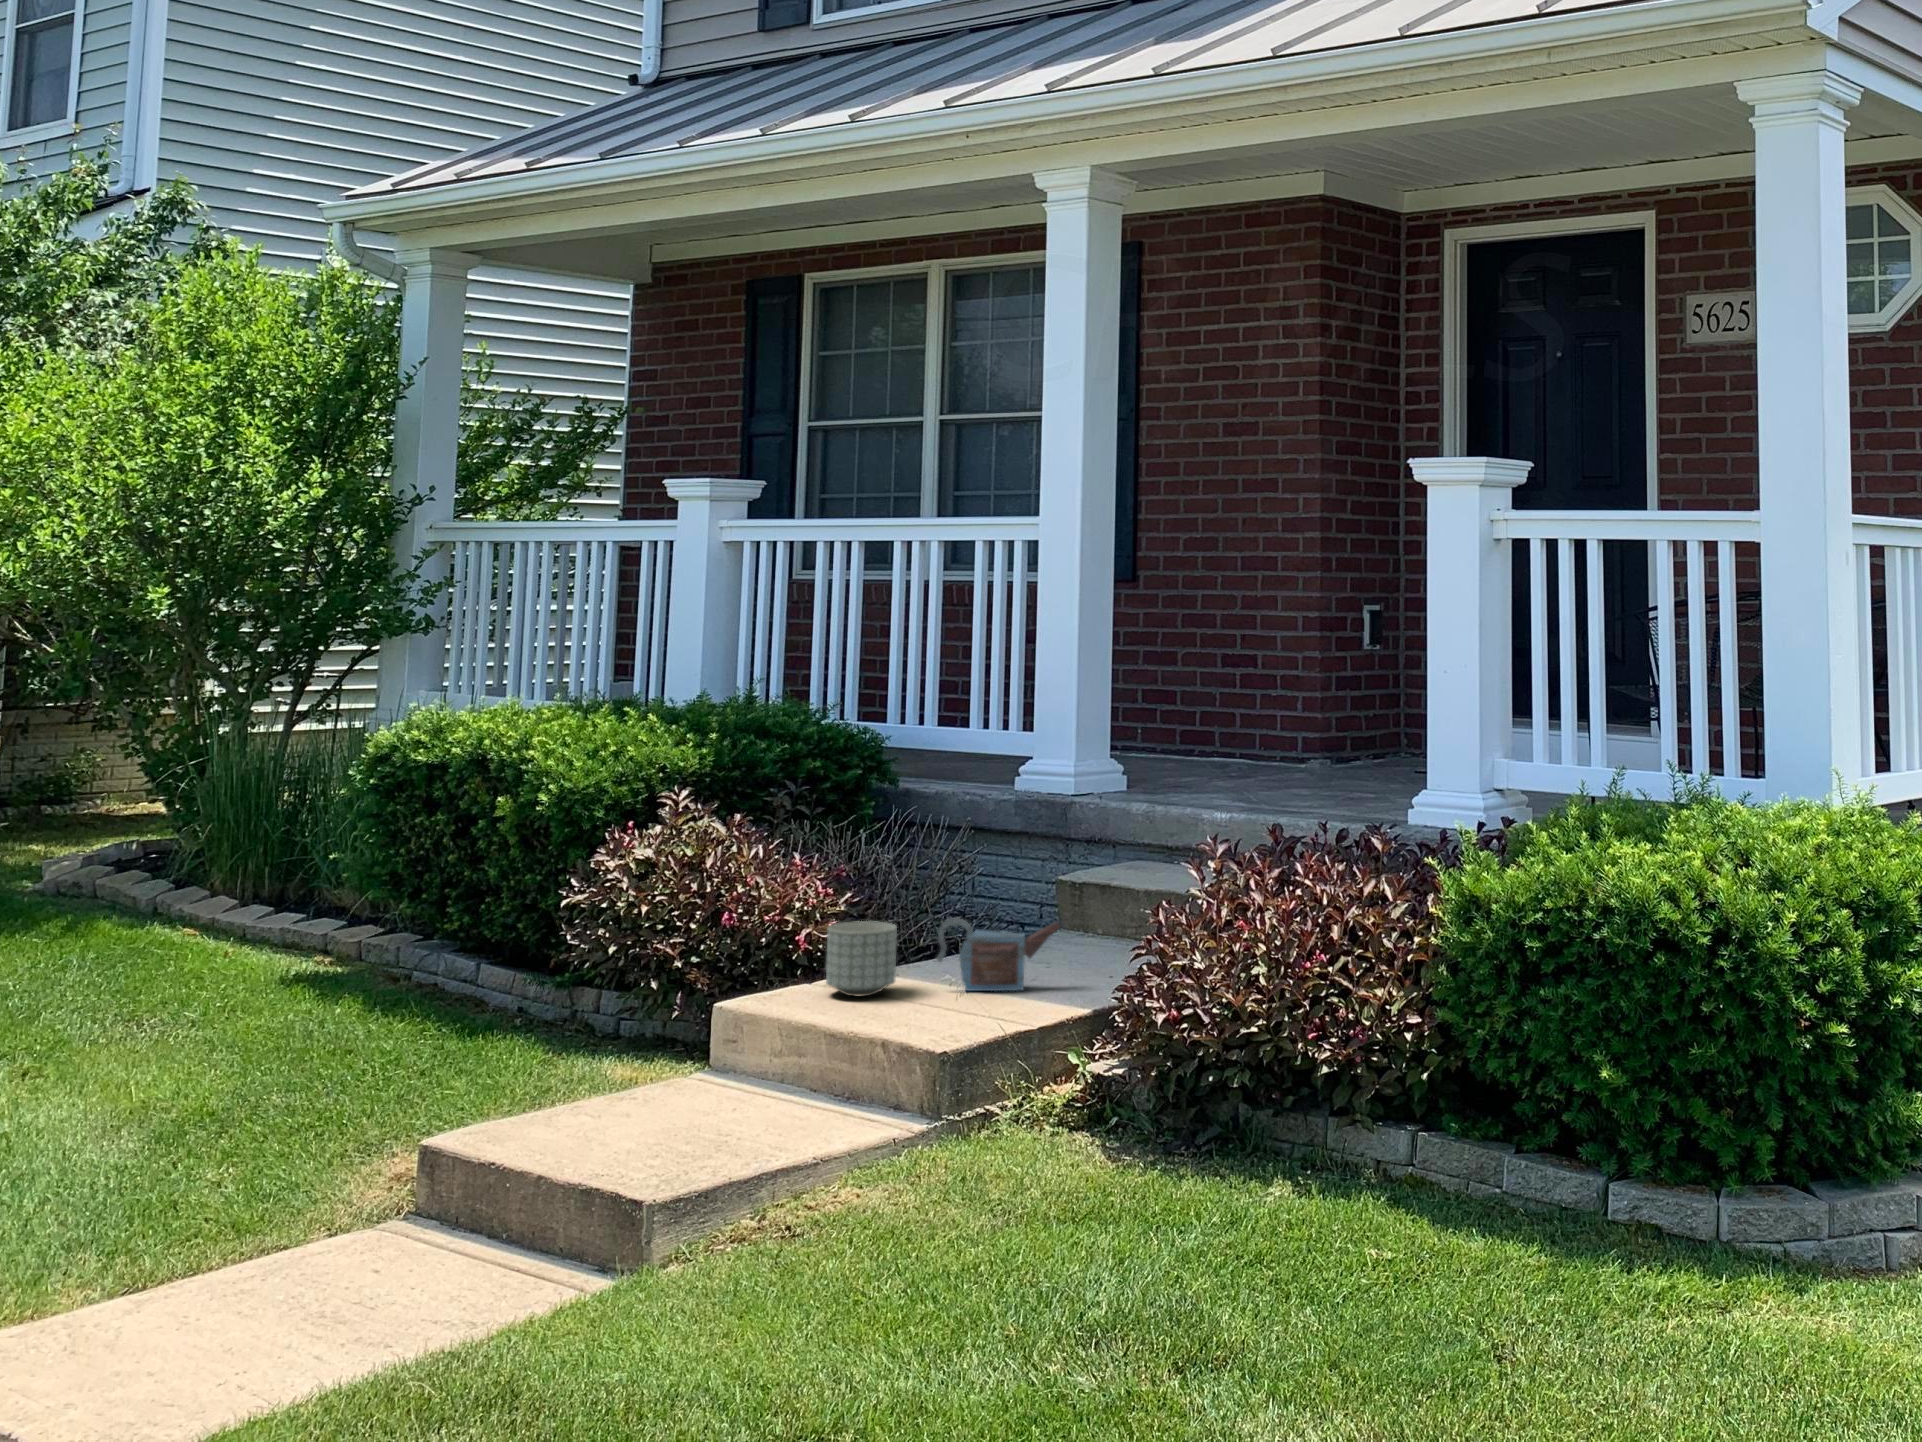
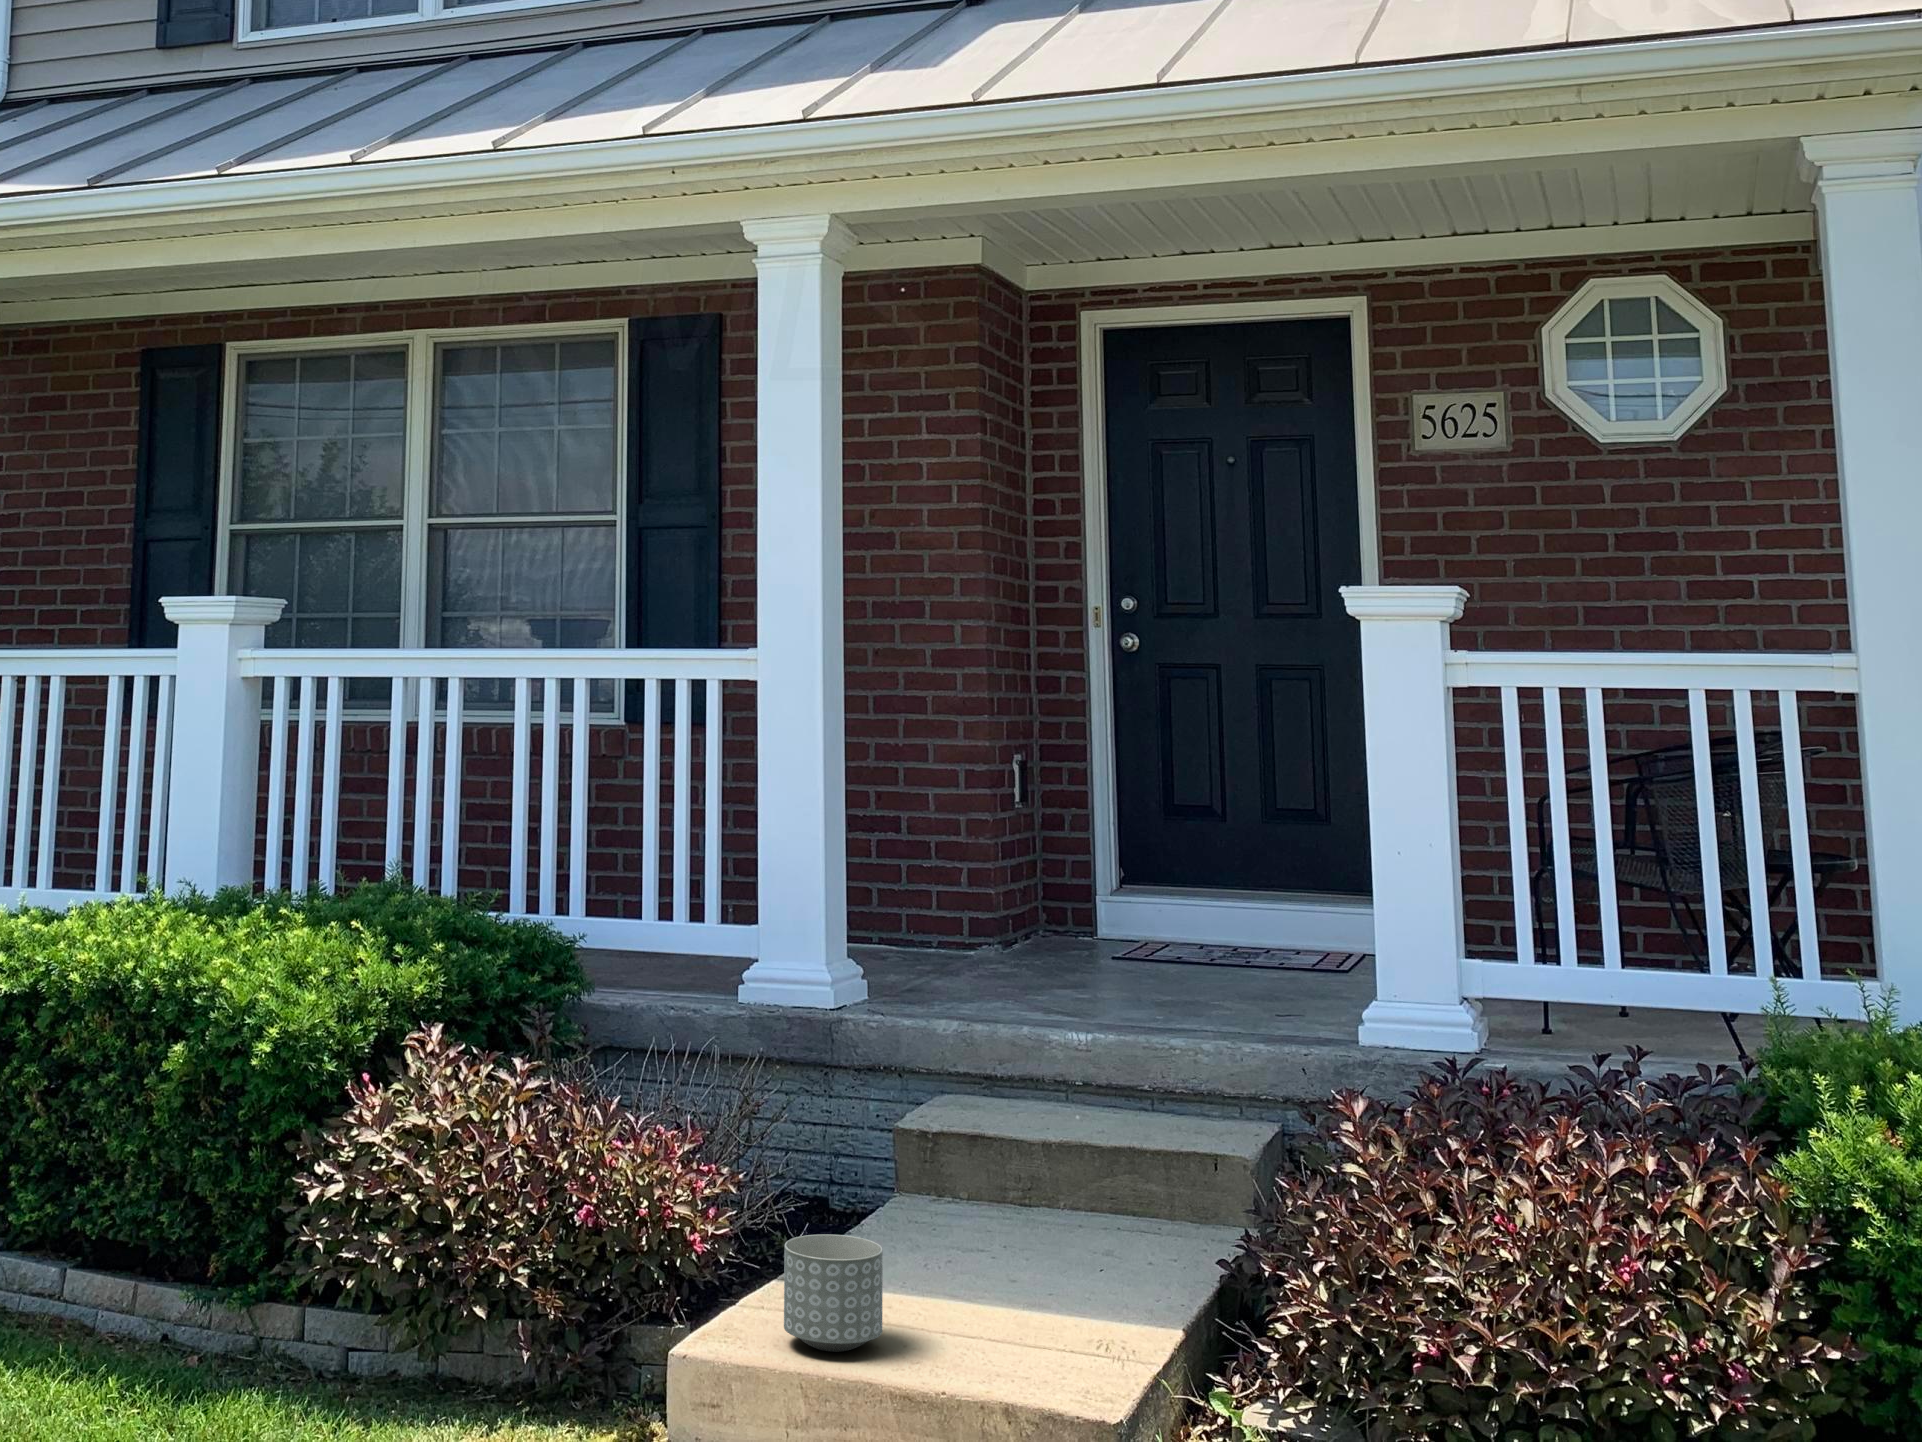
watering can: present [937,919,1061,991] -> none [924,1223,1083,1333]

